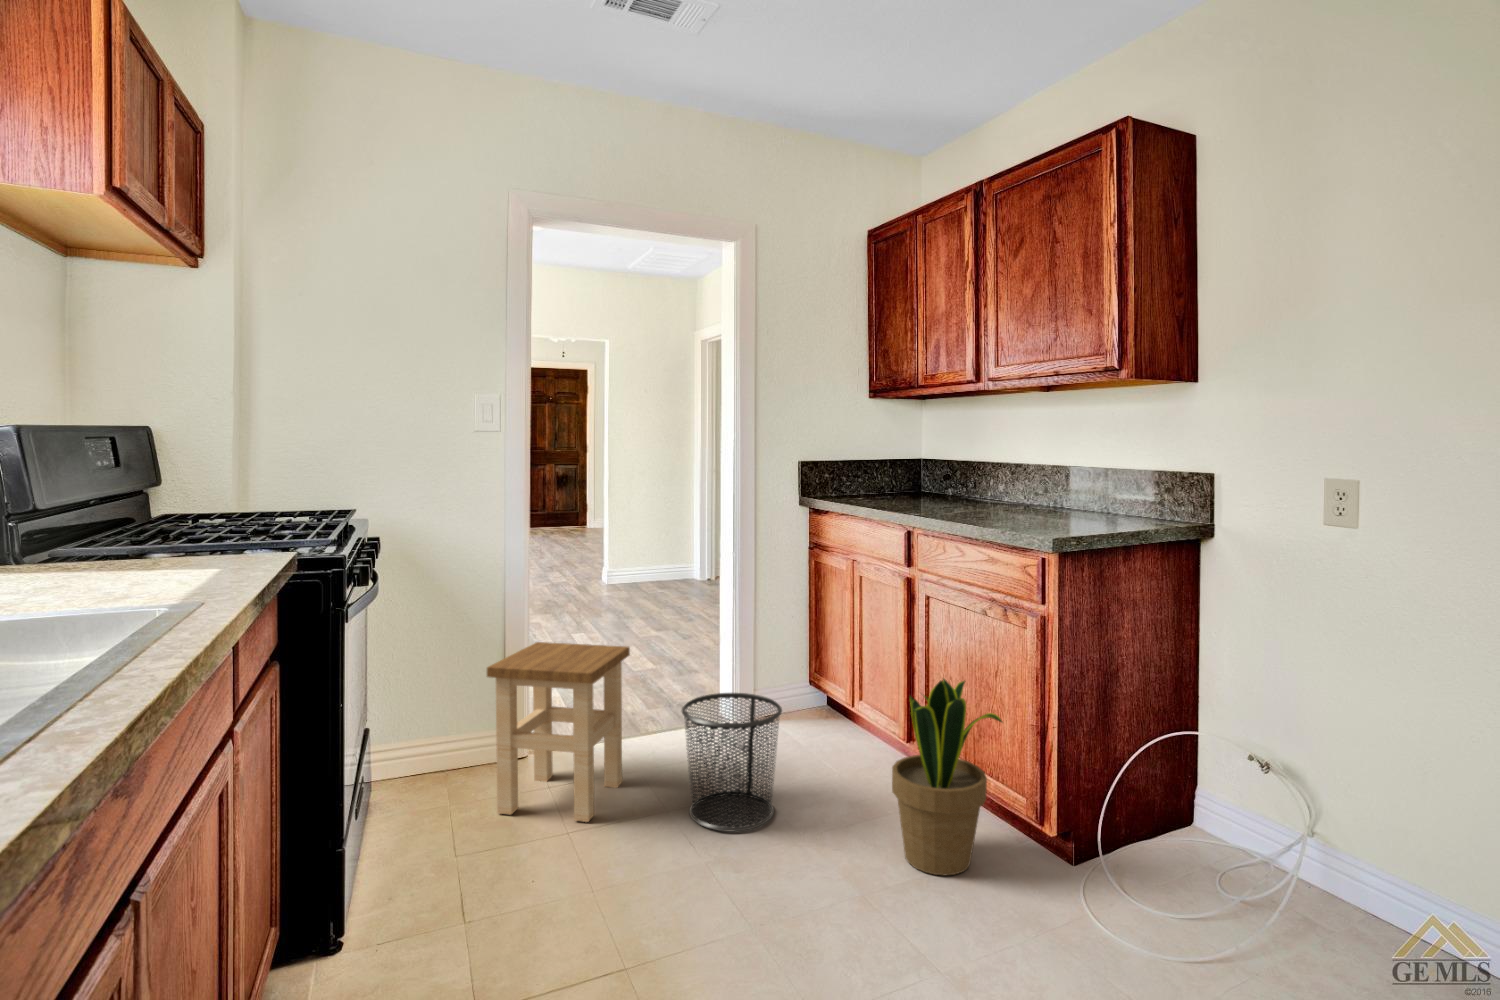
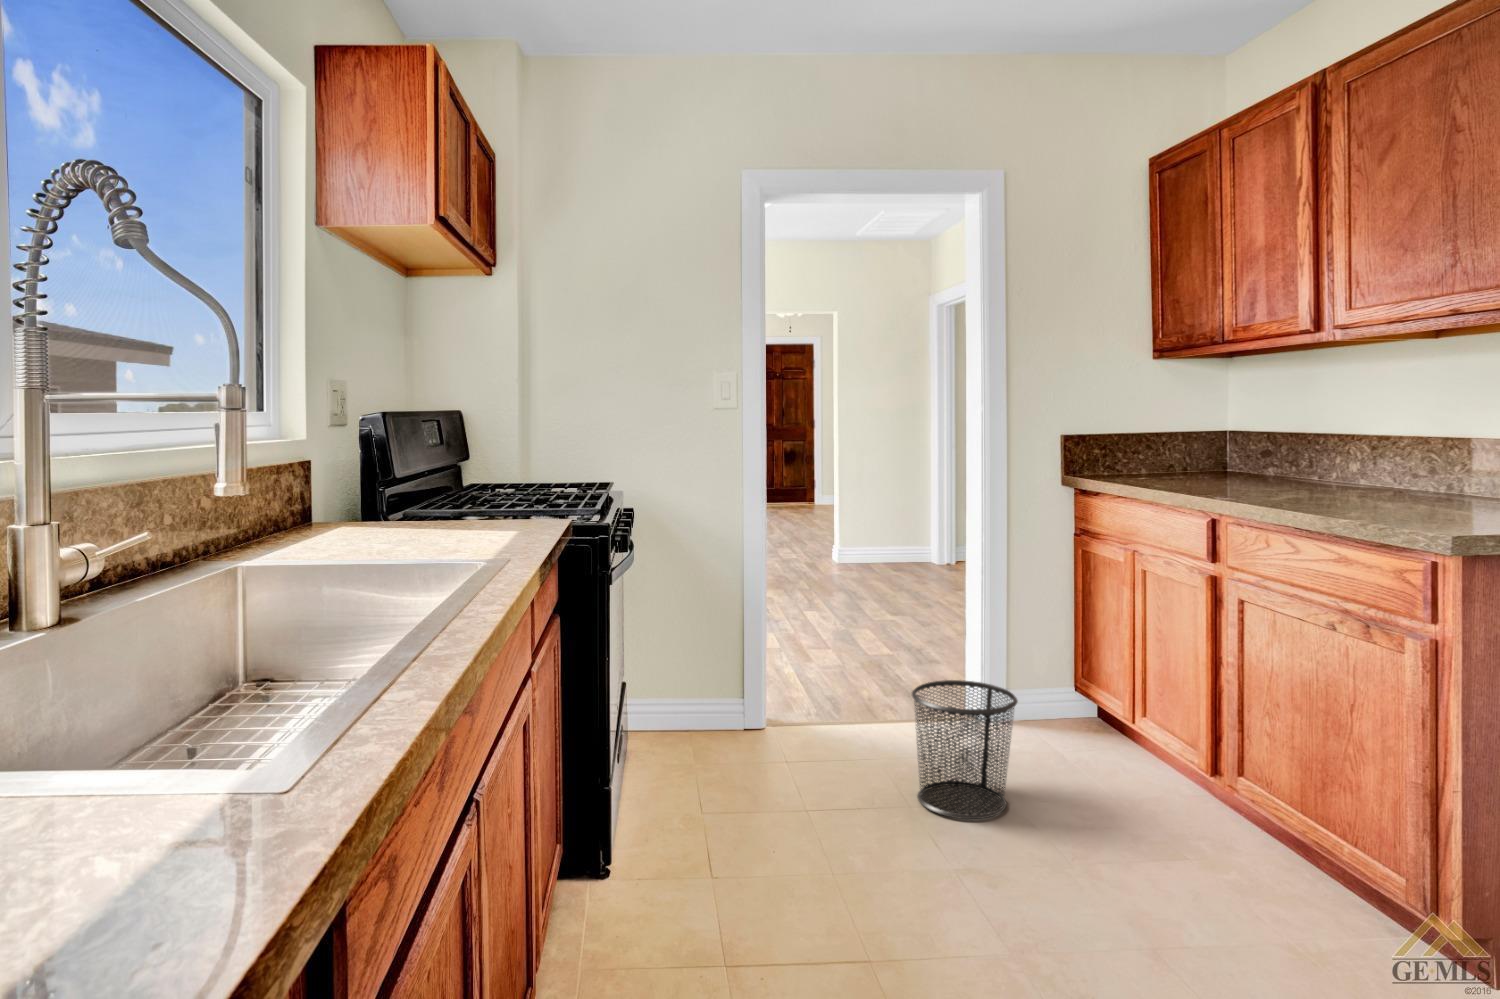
stool: present [487,642,630,822] -> none [727,615,865,791]
potted plant: present [892,679,1002,876] -> none [1129,681,1260,891]

